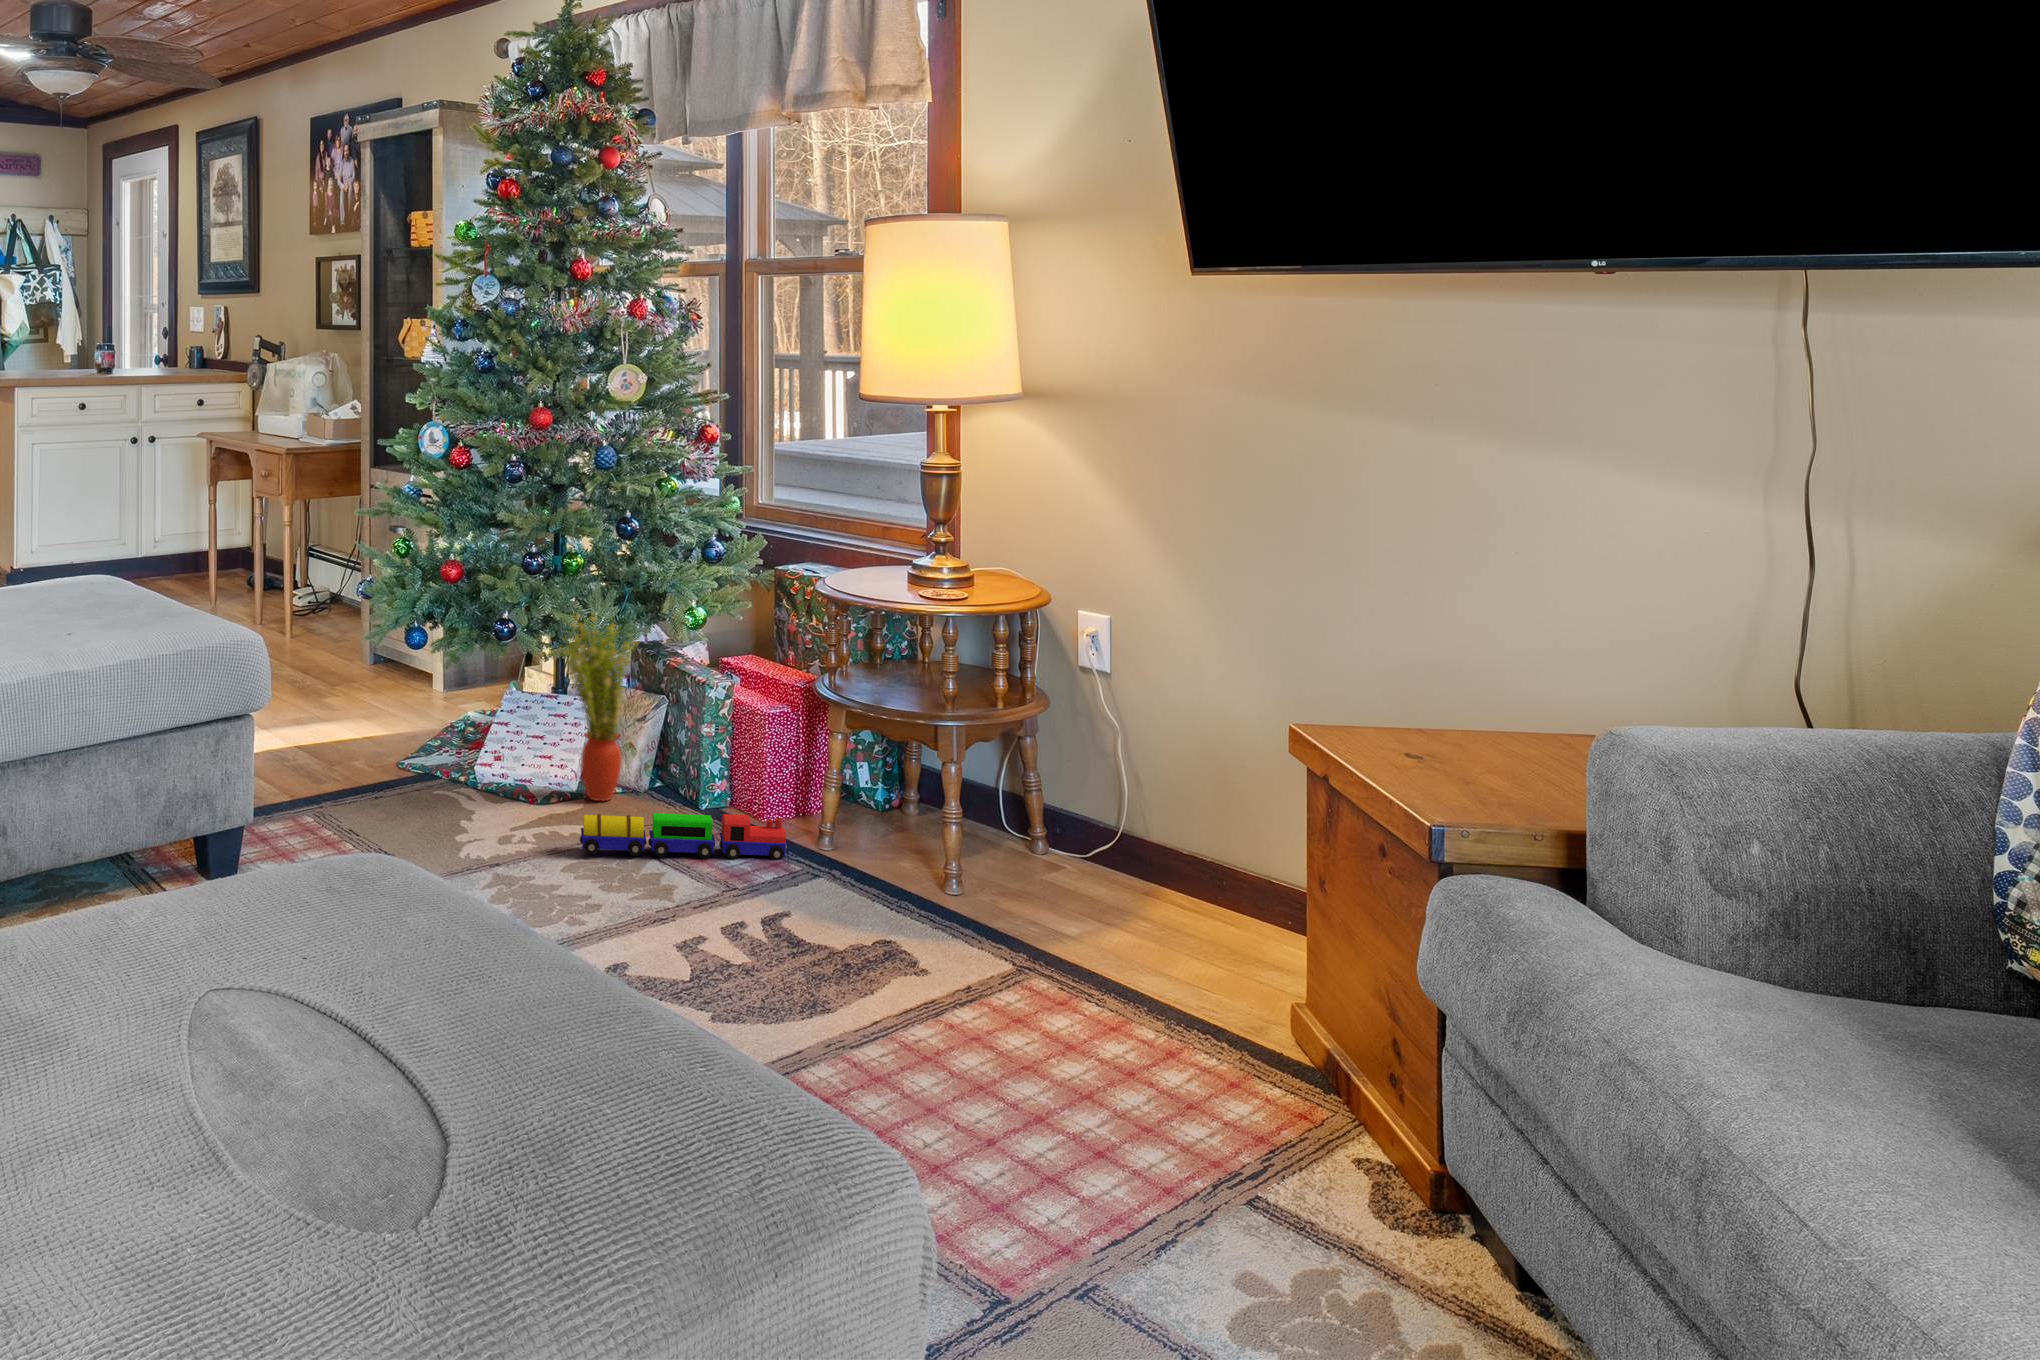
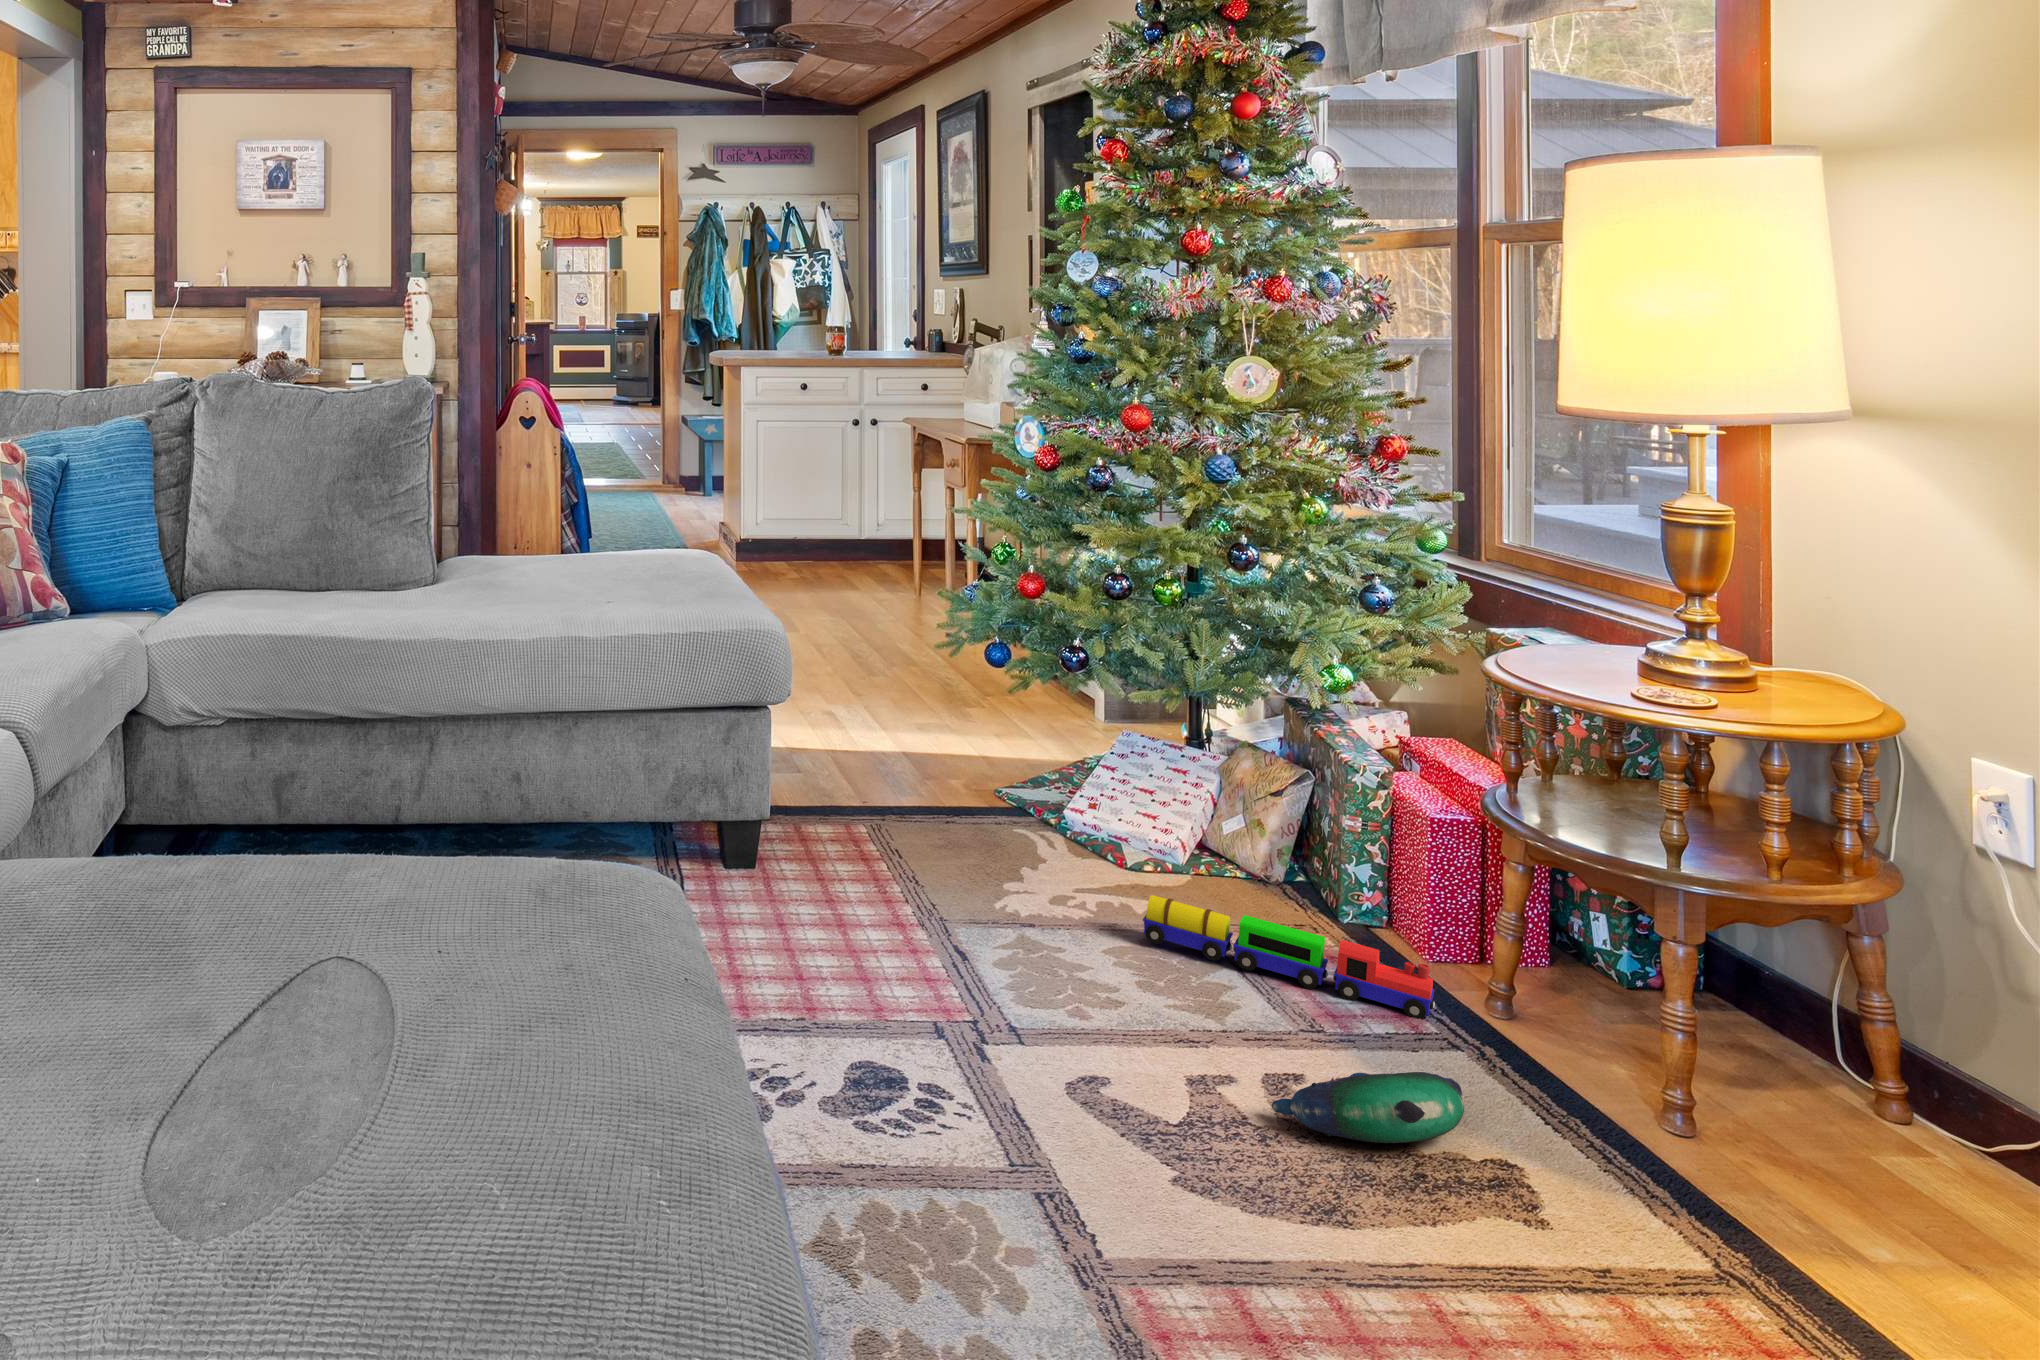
potted plant: present [562,611,638,801] -> none [1164,655,1270,890]
plush toy: none [743,891,856,959] -> present [1272,1072,1464,1143]

